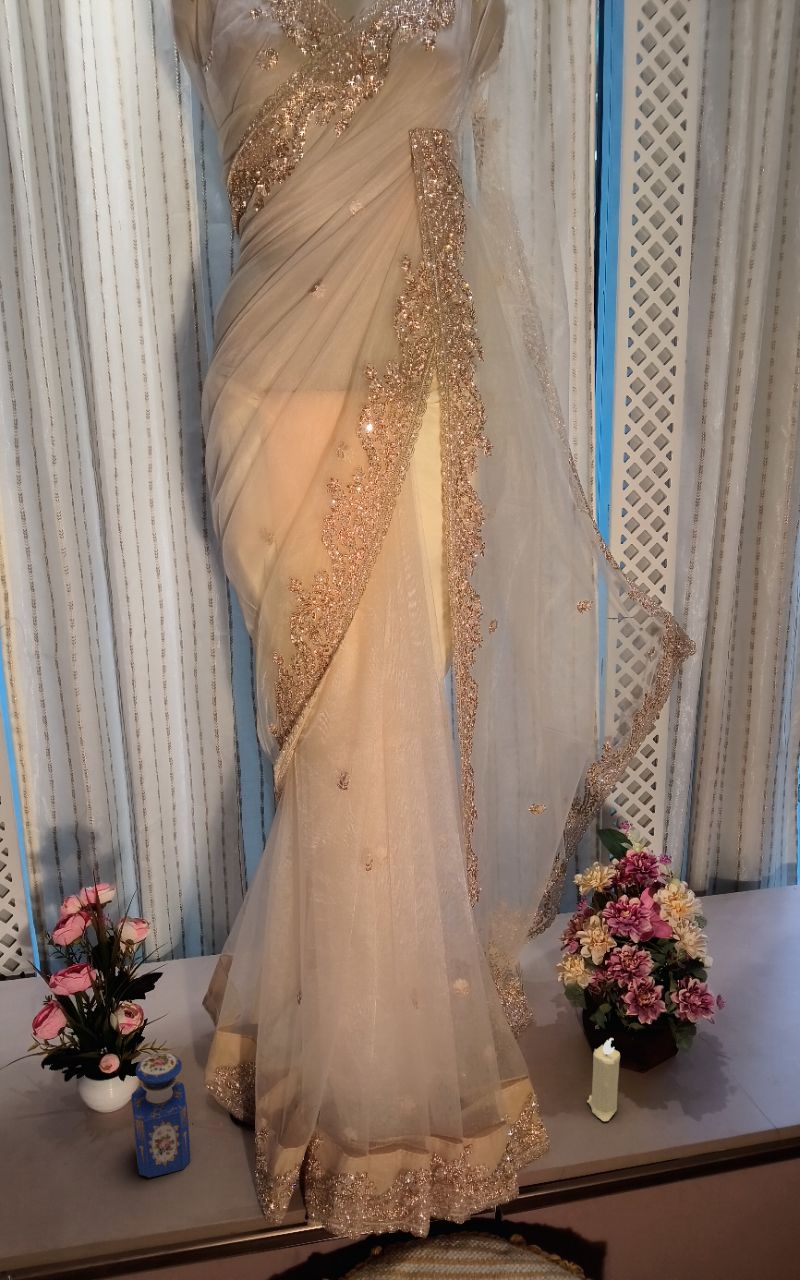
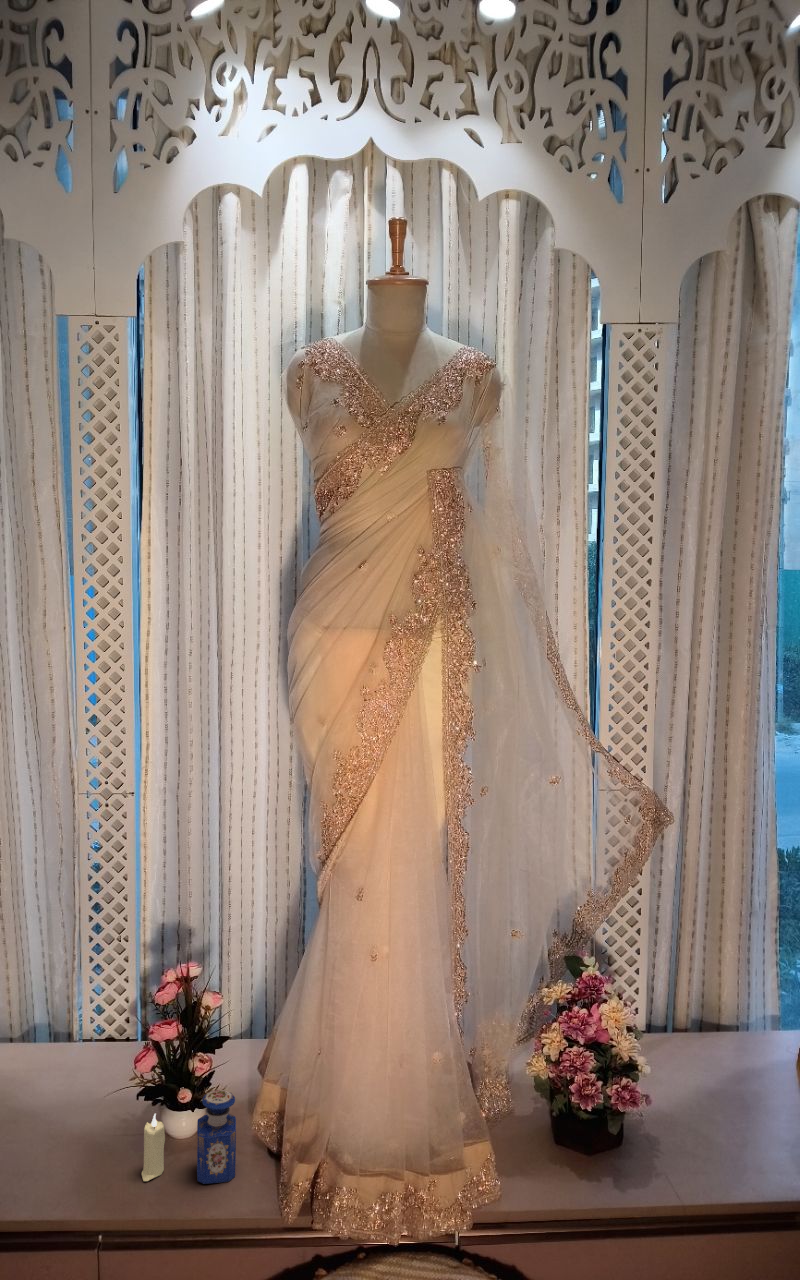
candle: present [587,1038,620,1121] -> present [141,1114,165,1181]

